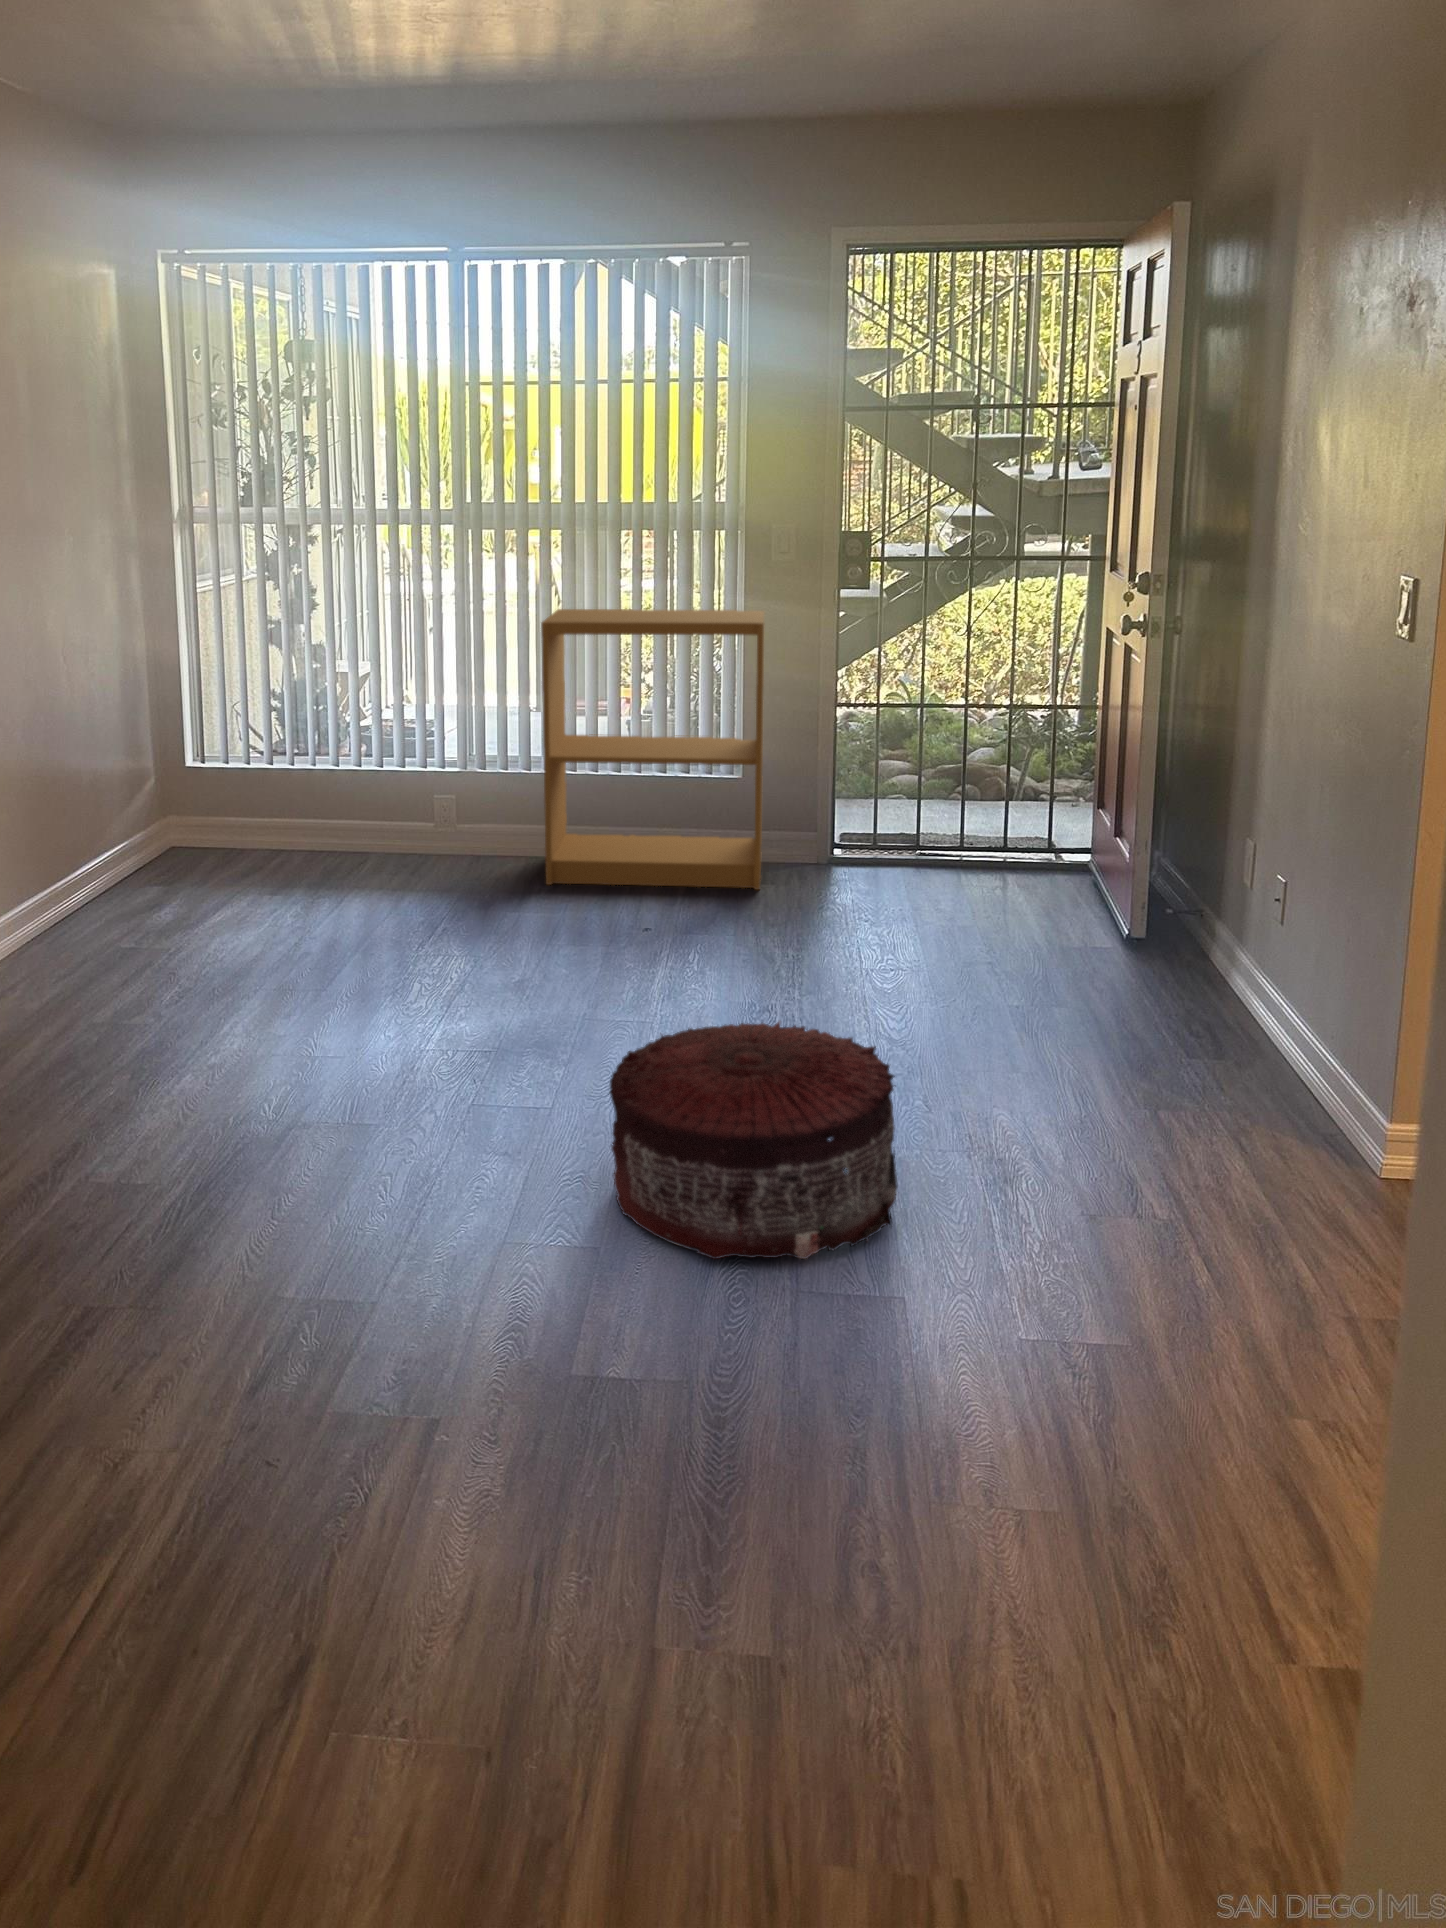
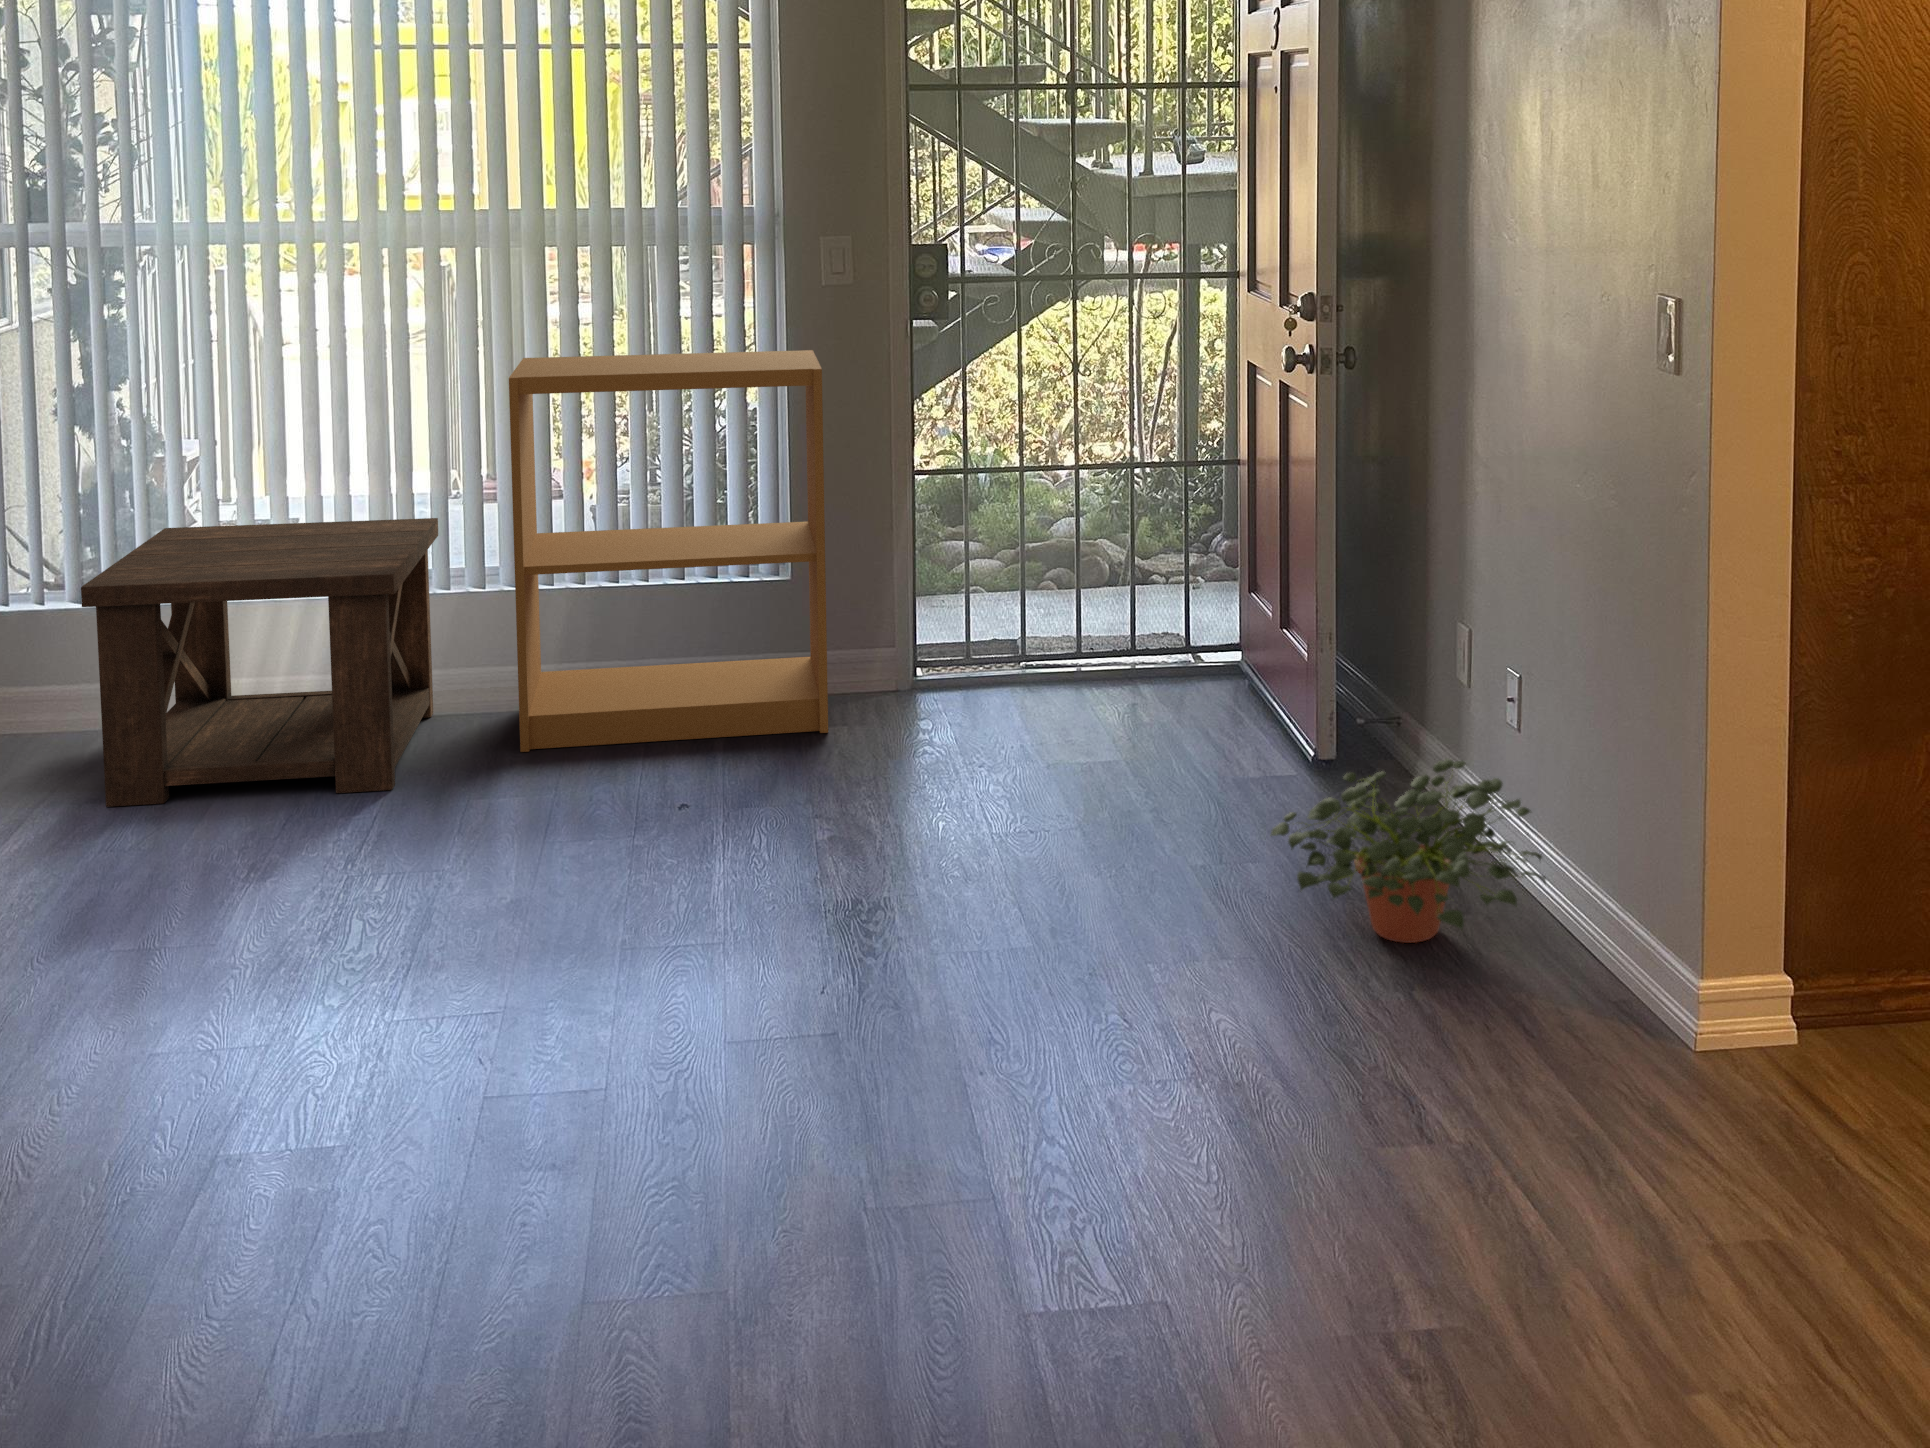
side table: none [266,717,500,902] -> present [81,518,438,807]
potted plant: none [1057,946,1282,1081] -> present [1270,759,1546,943]
pouf: present [609,1022,898,1259] -> none [721,921,1138,1294]

